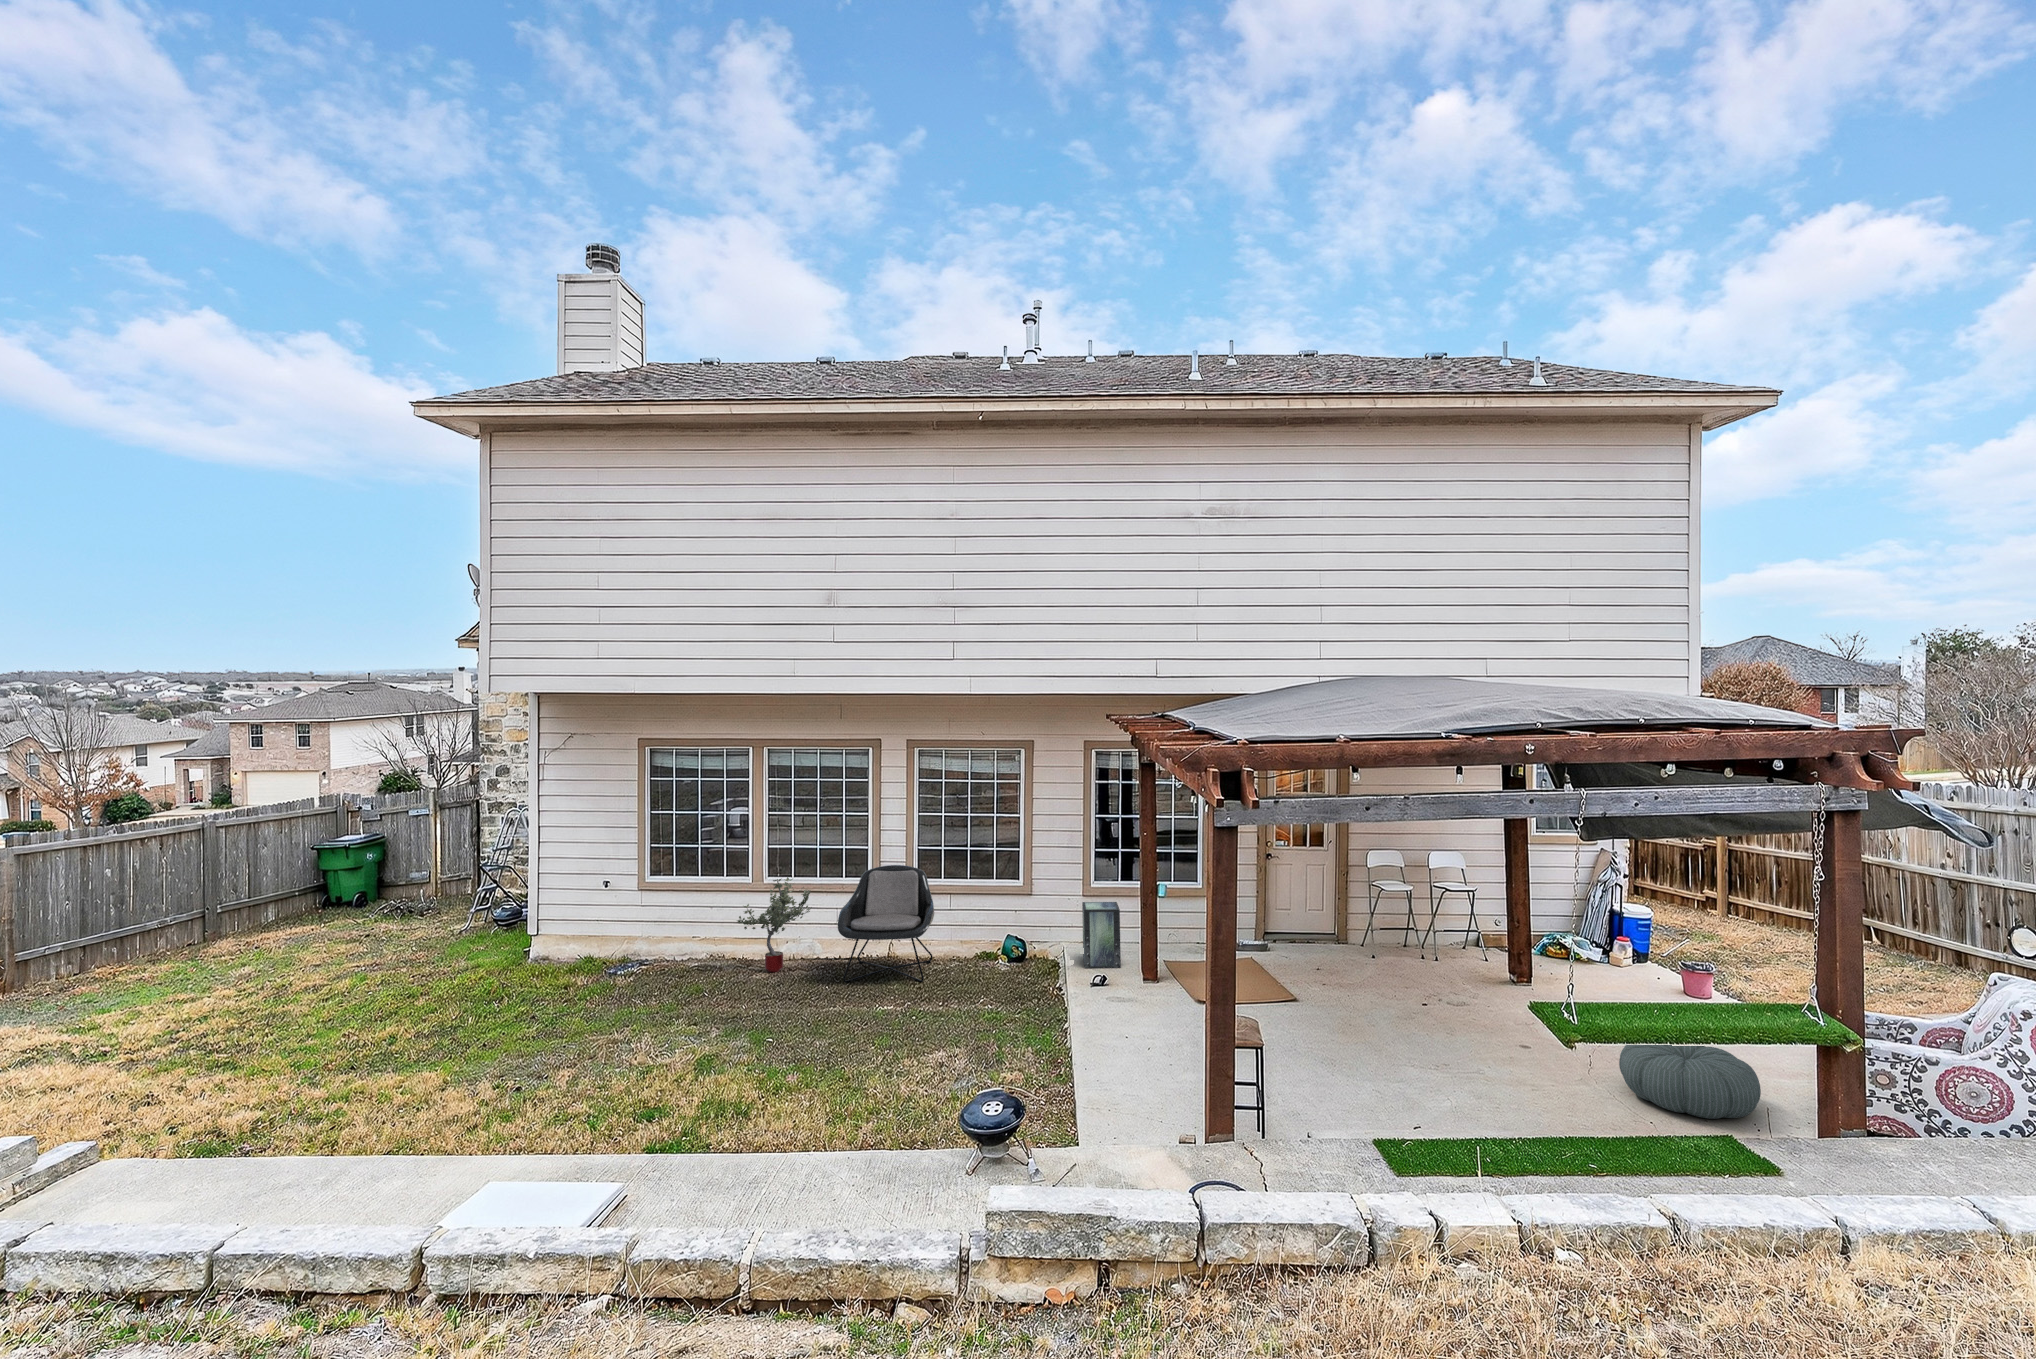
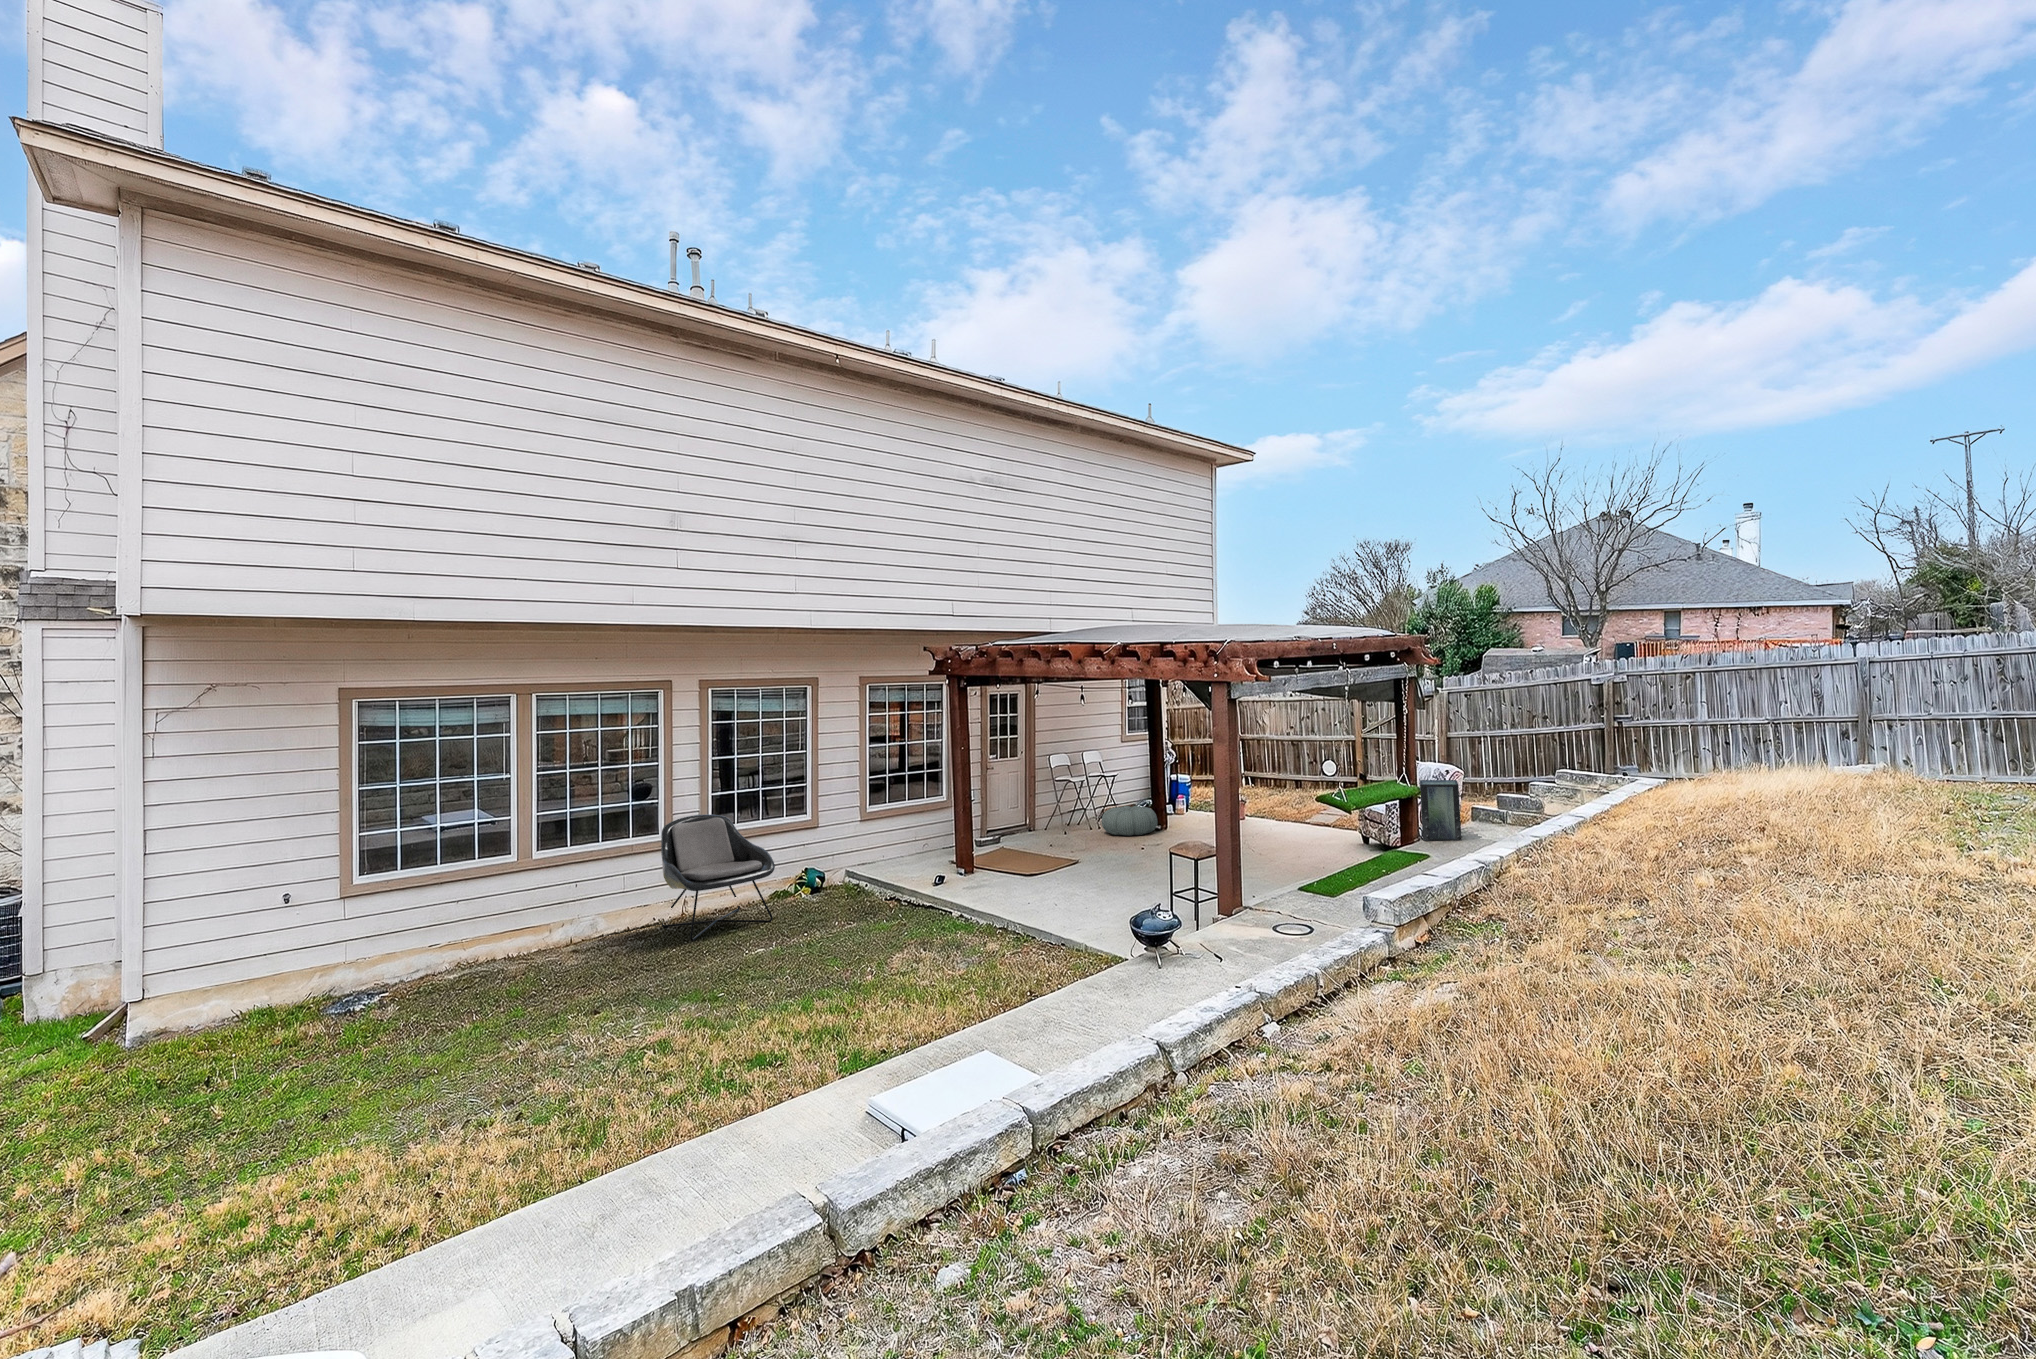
potted tree: present [737,877,811,973] -> none [519,845,617,959]
storage box: present [1082,902,1121,969] -> present [1420,780,1462,841]
pouf: present [1619,1044,1761,1119] -> present [1102,806,1158,836]

